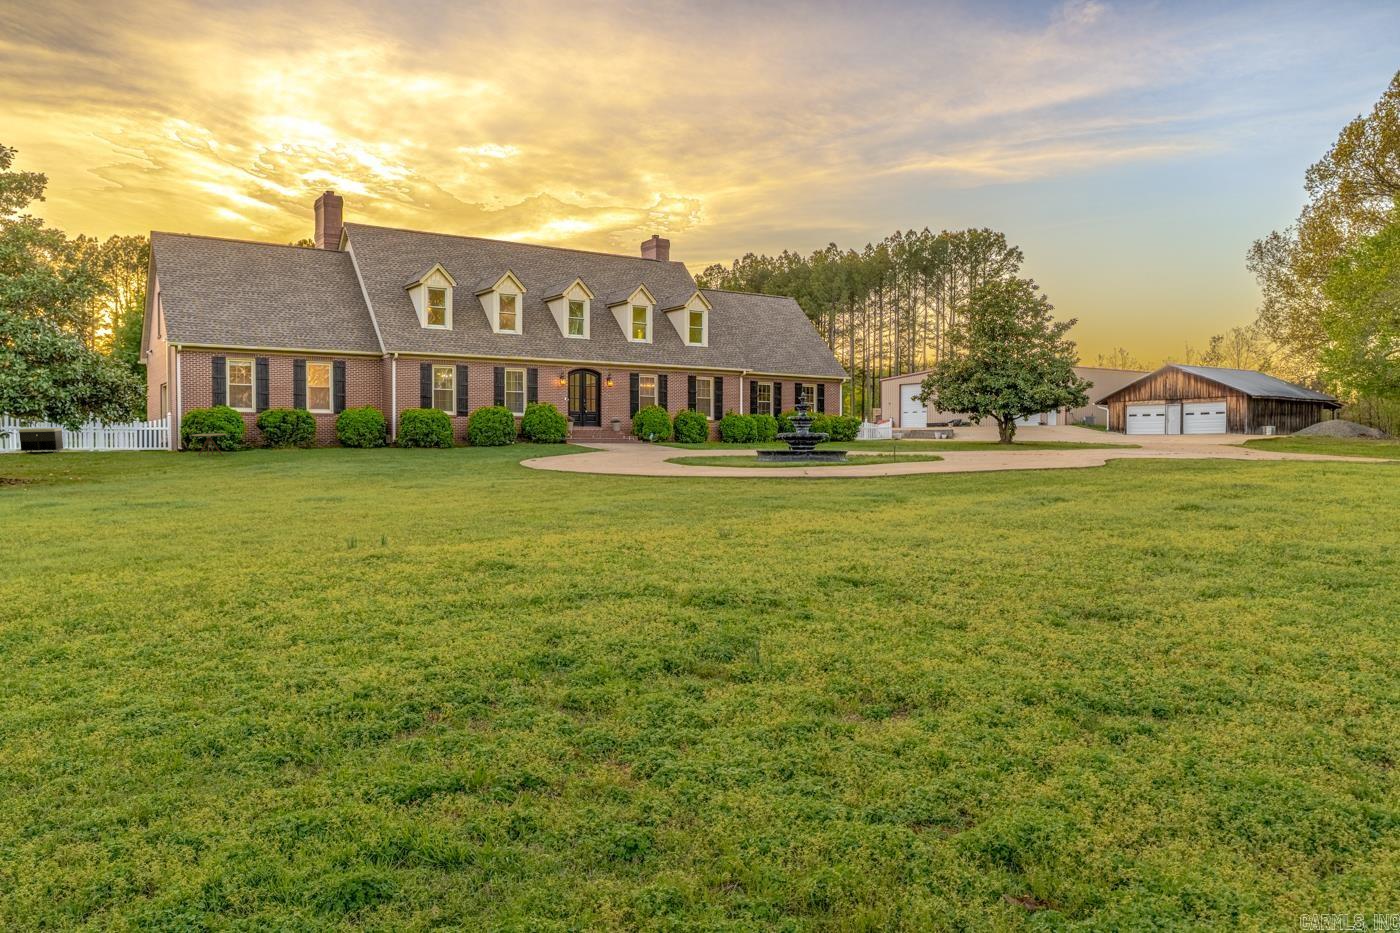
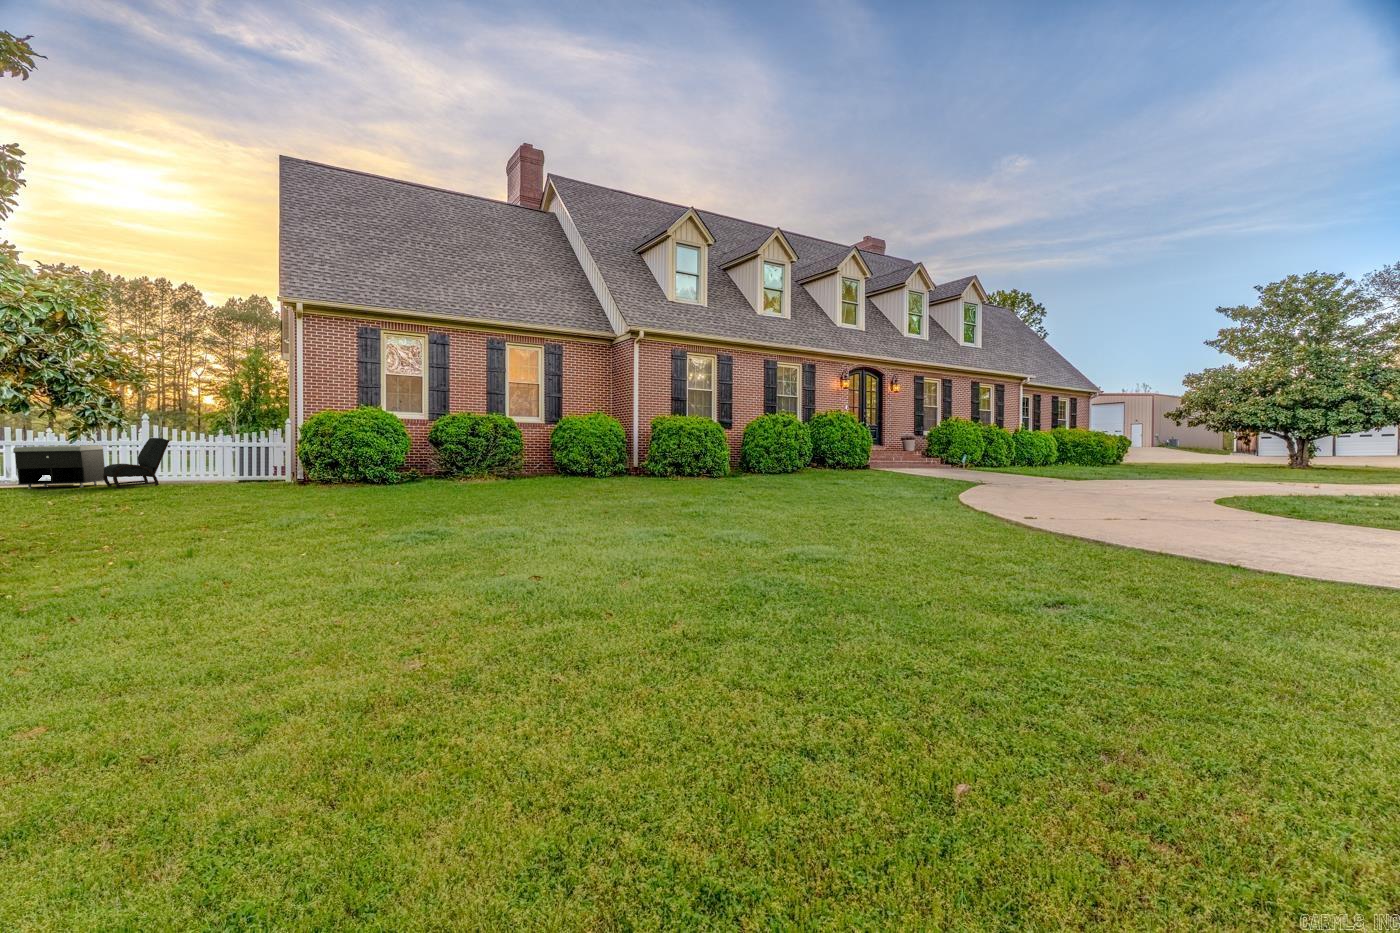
lounge chair: none [66,423,101,453] -> present [103,438,169,488]
round table: present [192,433,227,456] -> none [310,452,376,494]

